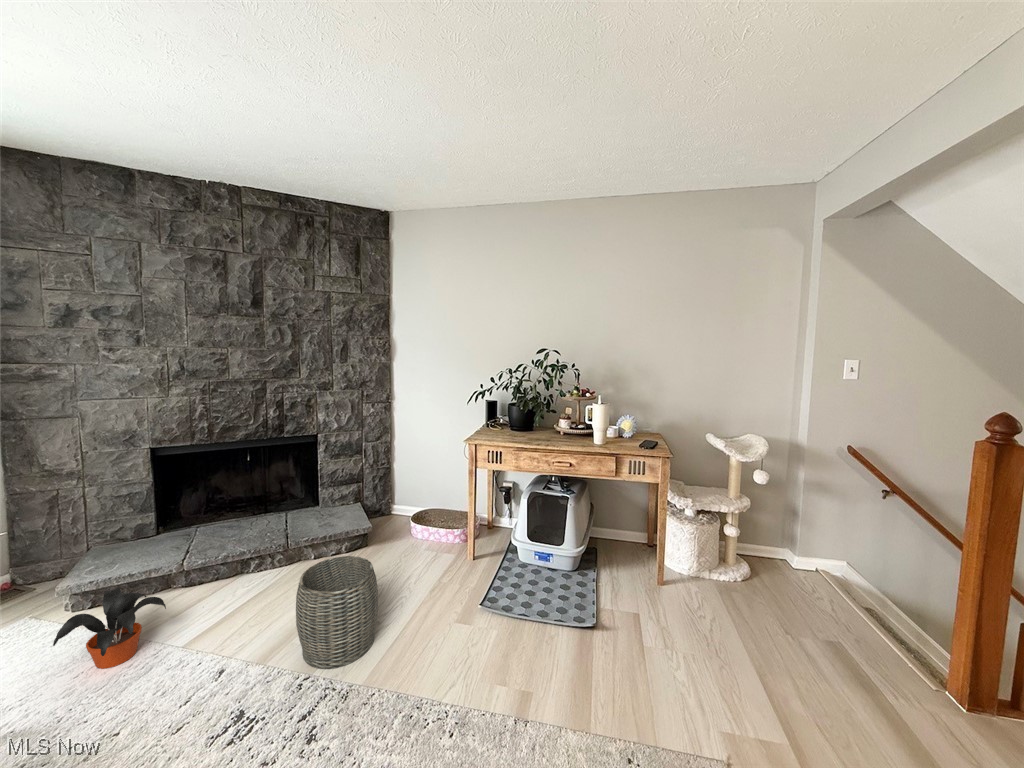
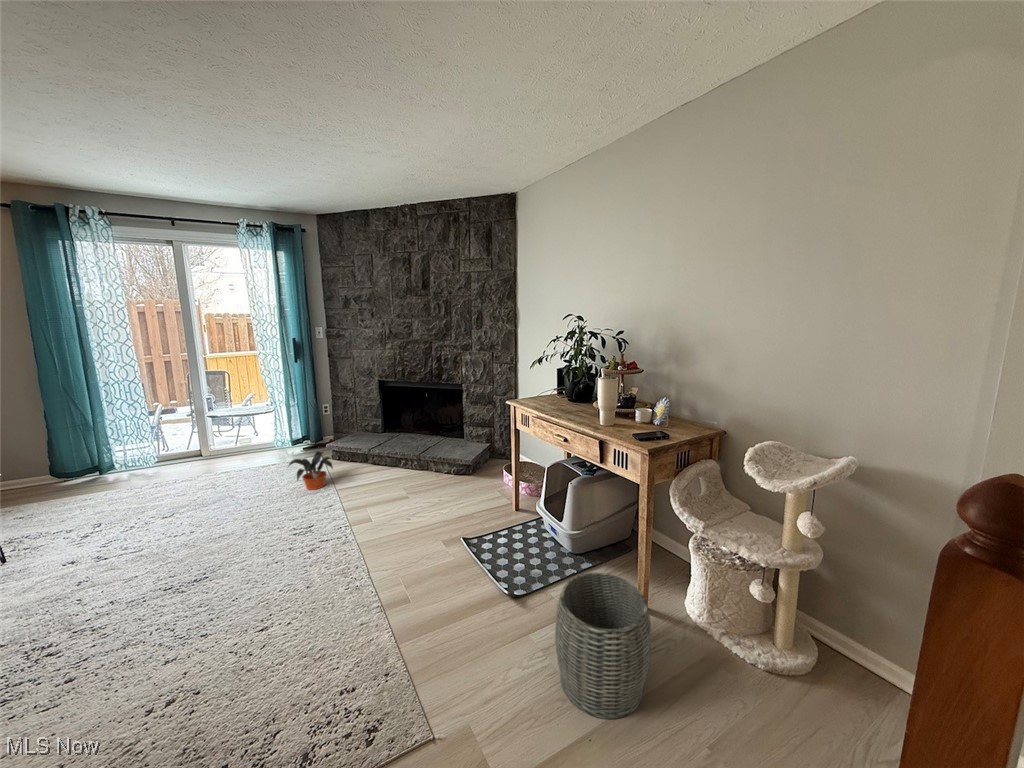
woven basket: present [296,556,378,669] -> present [555,573,651,719]

